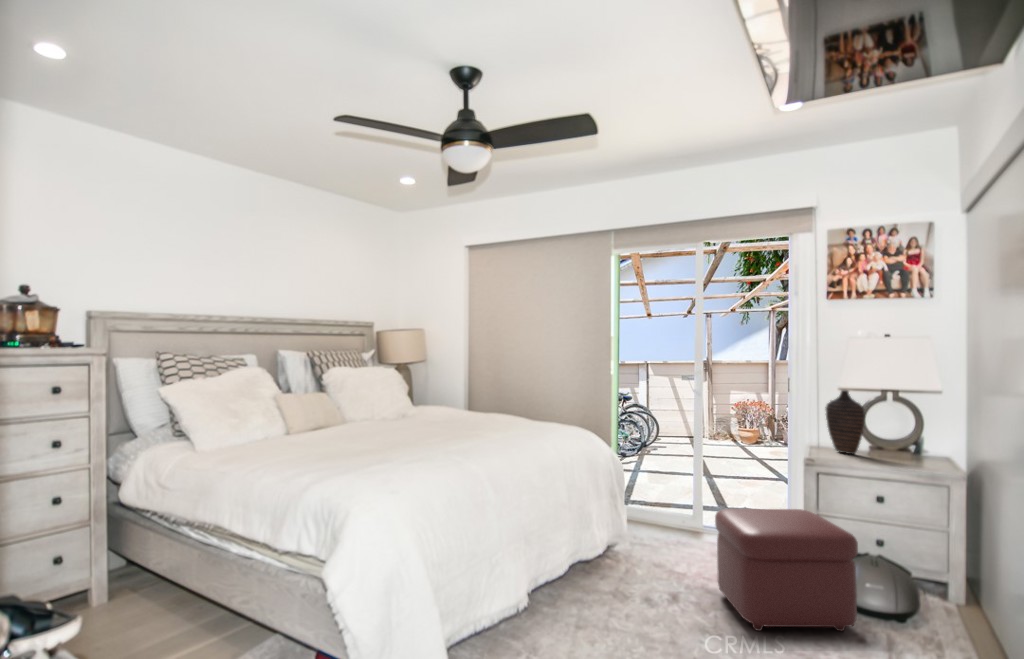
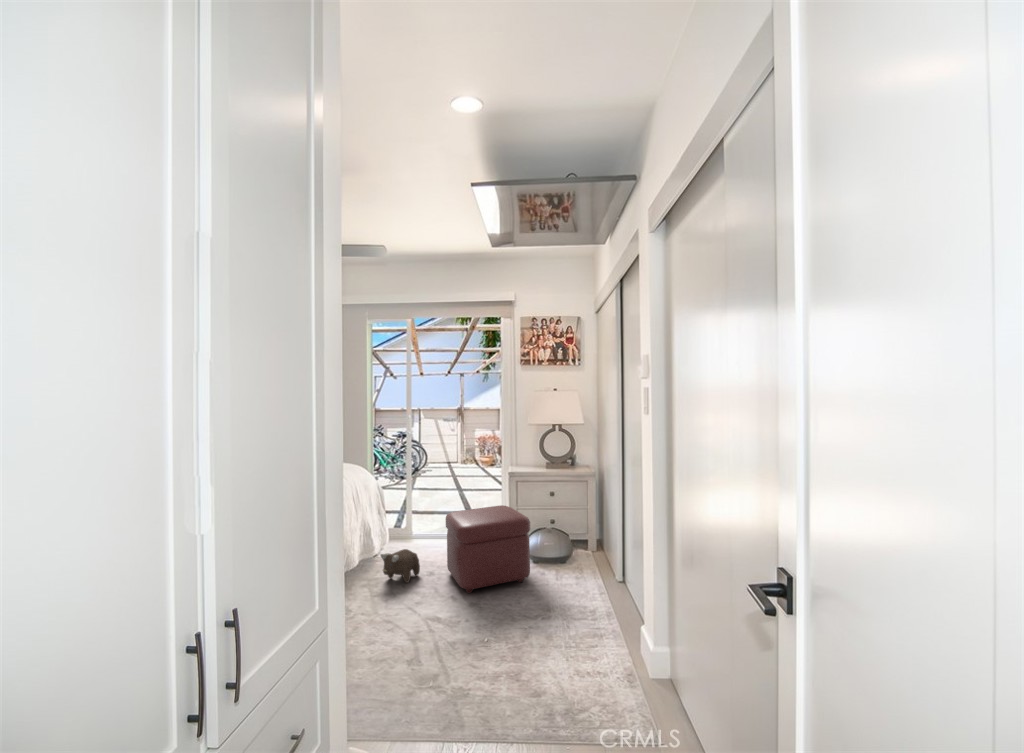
decorative vase: present [825,390,865,454] -> none [521,424,542,466]
plush toy: none [626,550,678,597] -> present [380,549,420,583]

